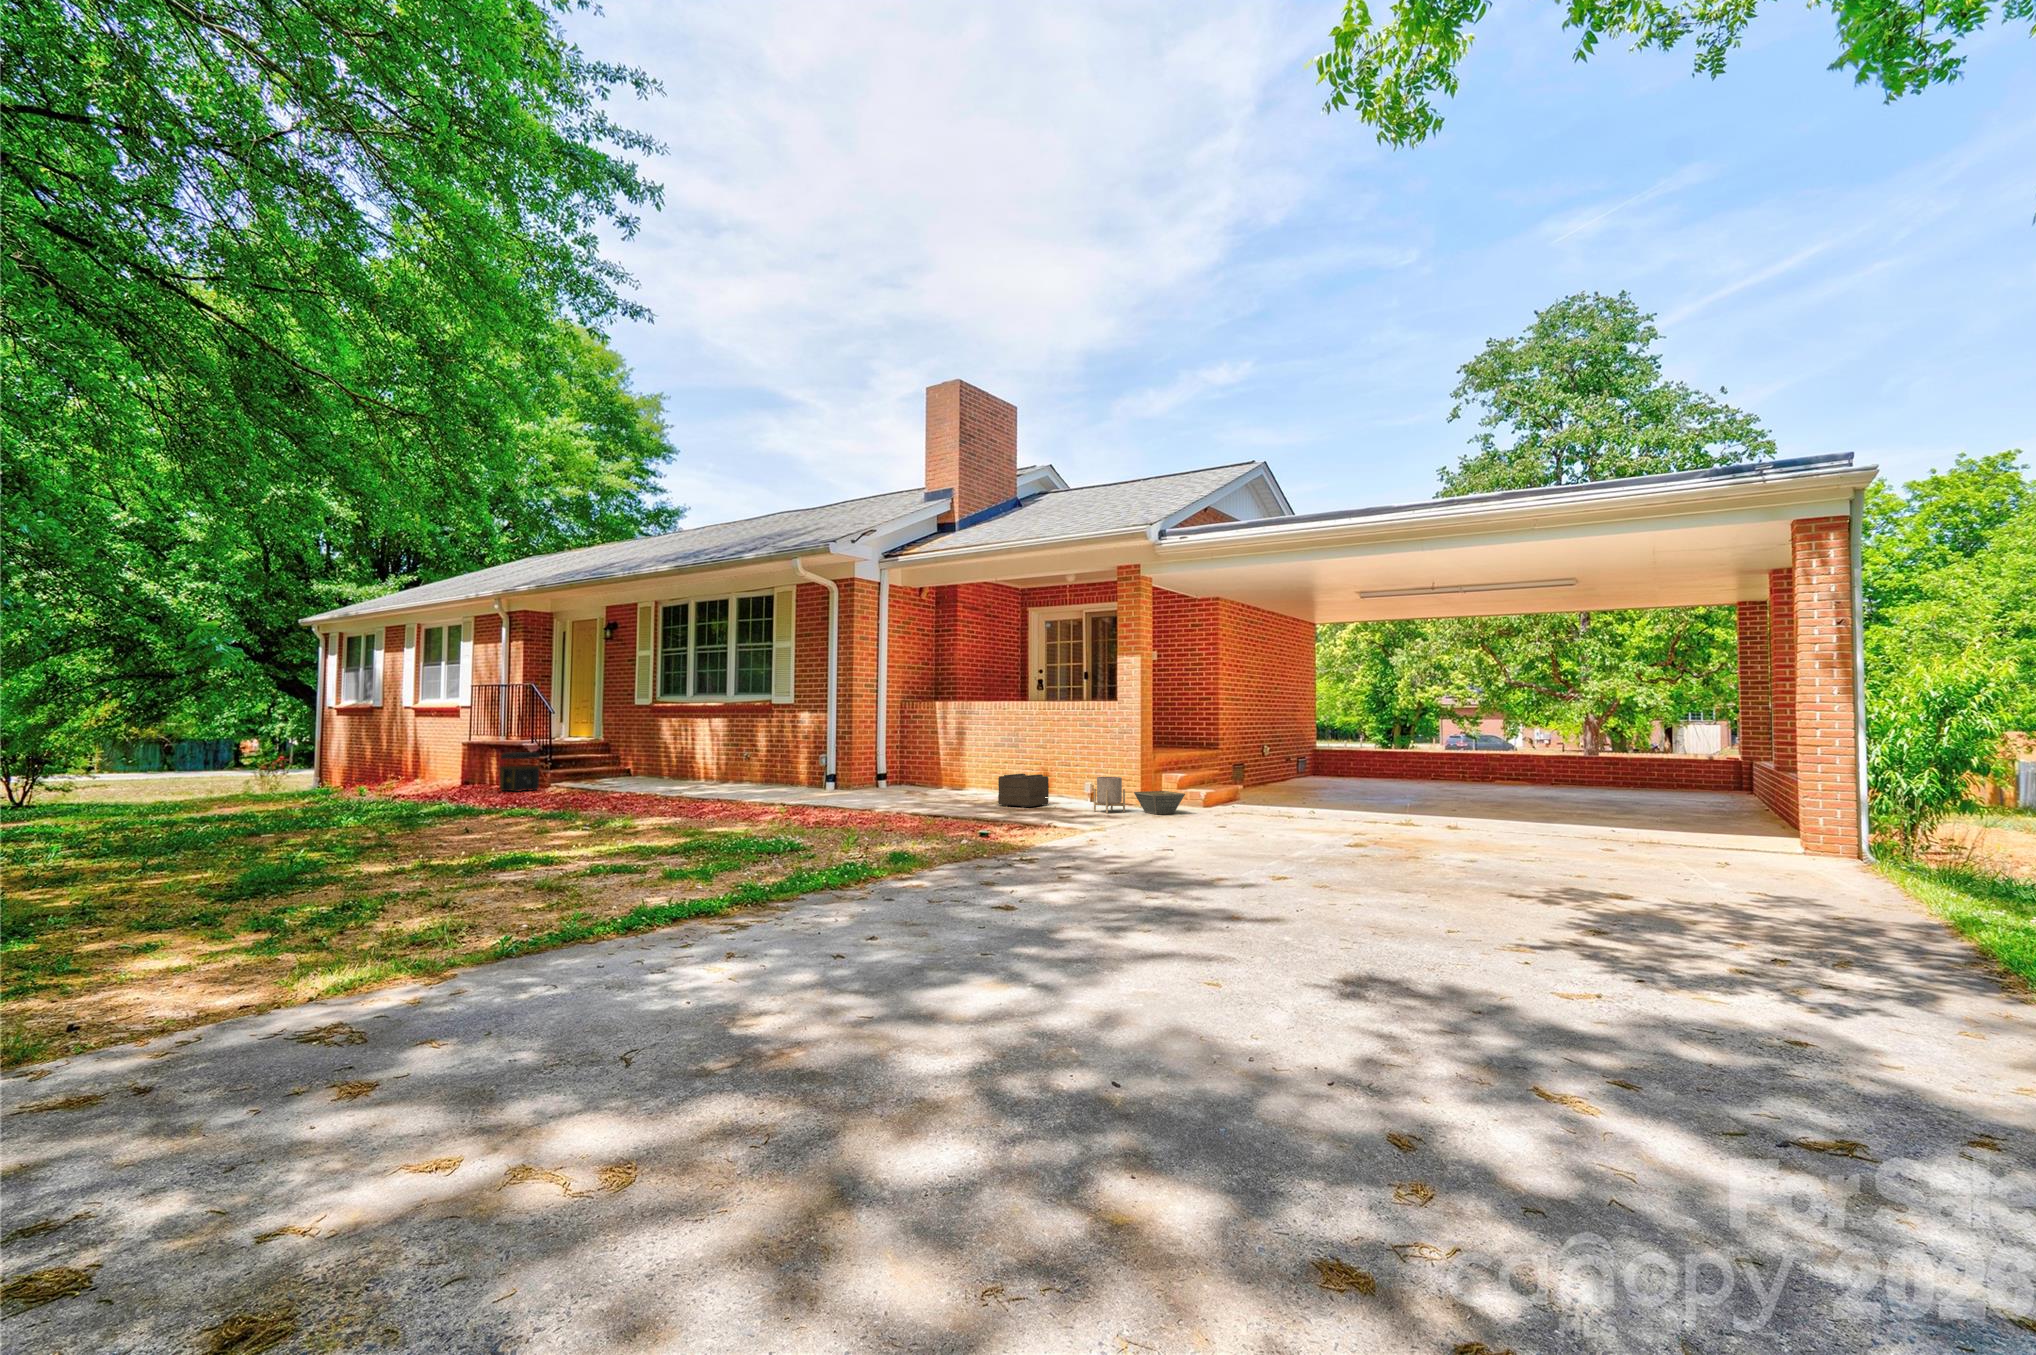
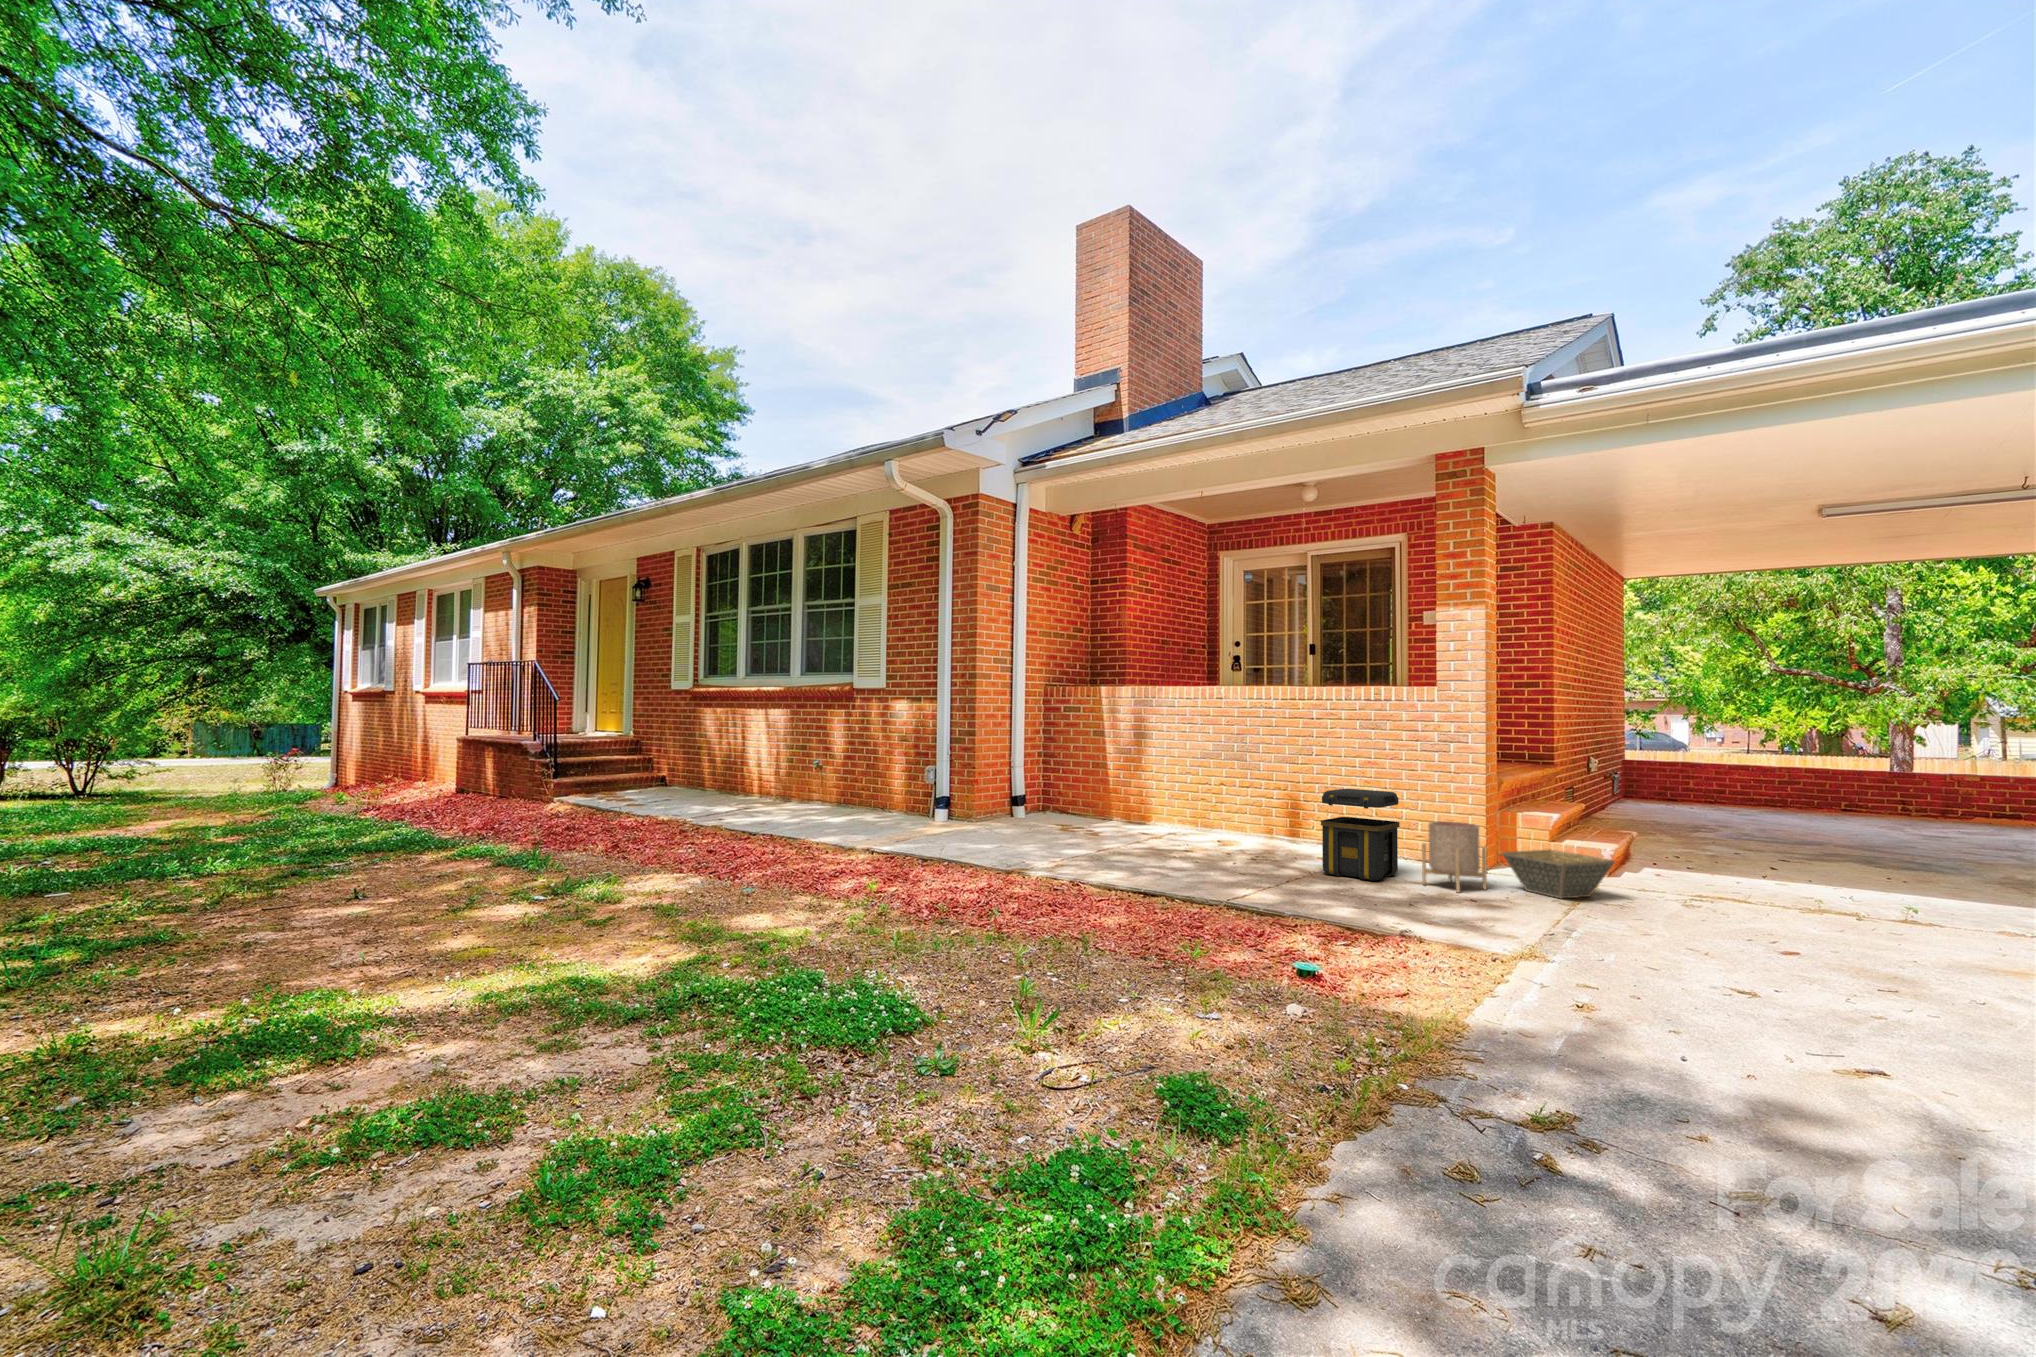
toolbox: present [500,752,540,792] -> present [1321,789,1400,881]
wooden crate: present [998,774,1049,808] -> none [1228,807,1314,869]

